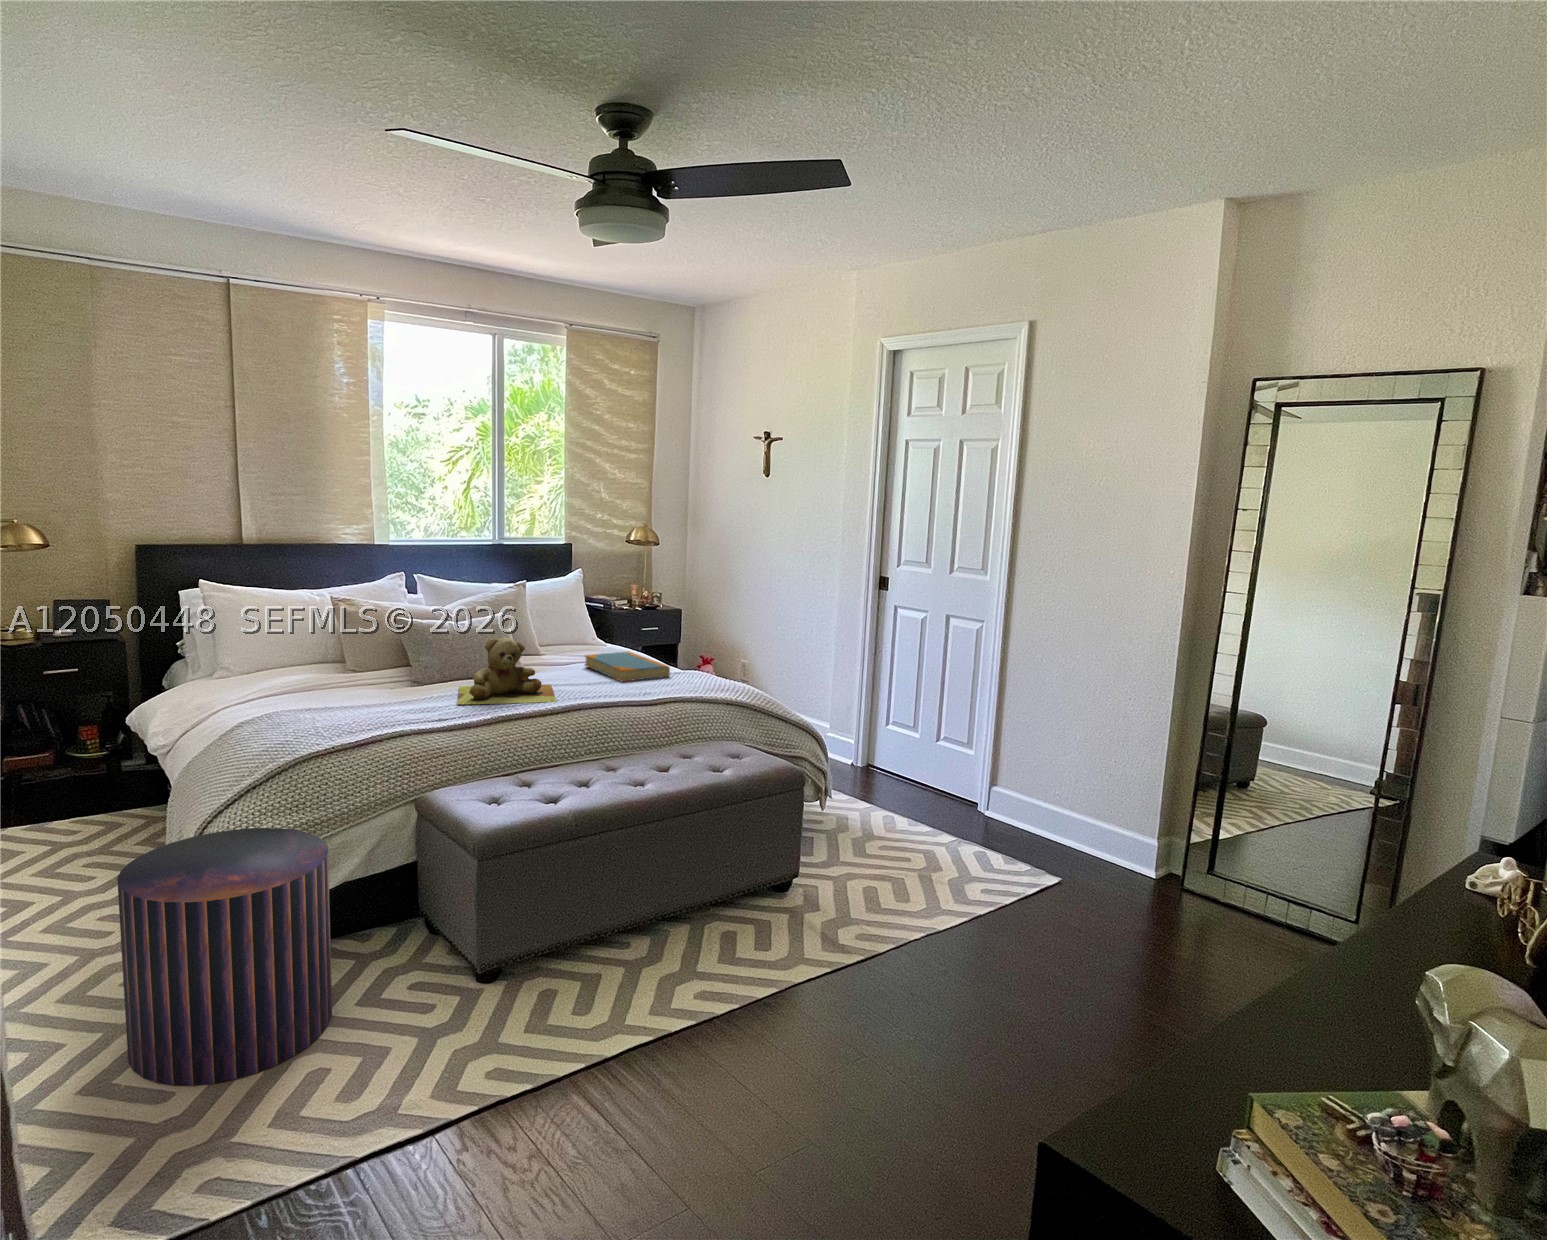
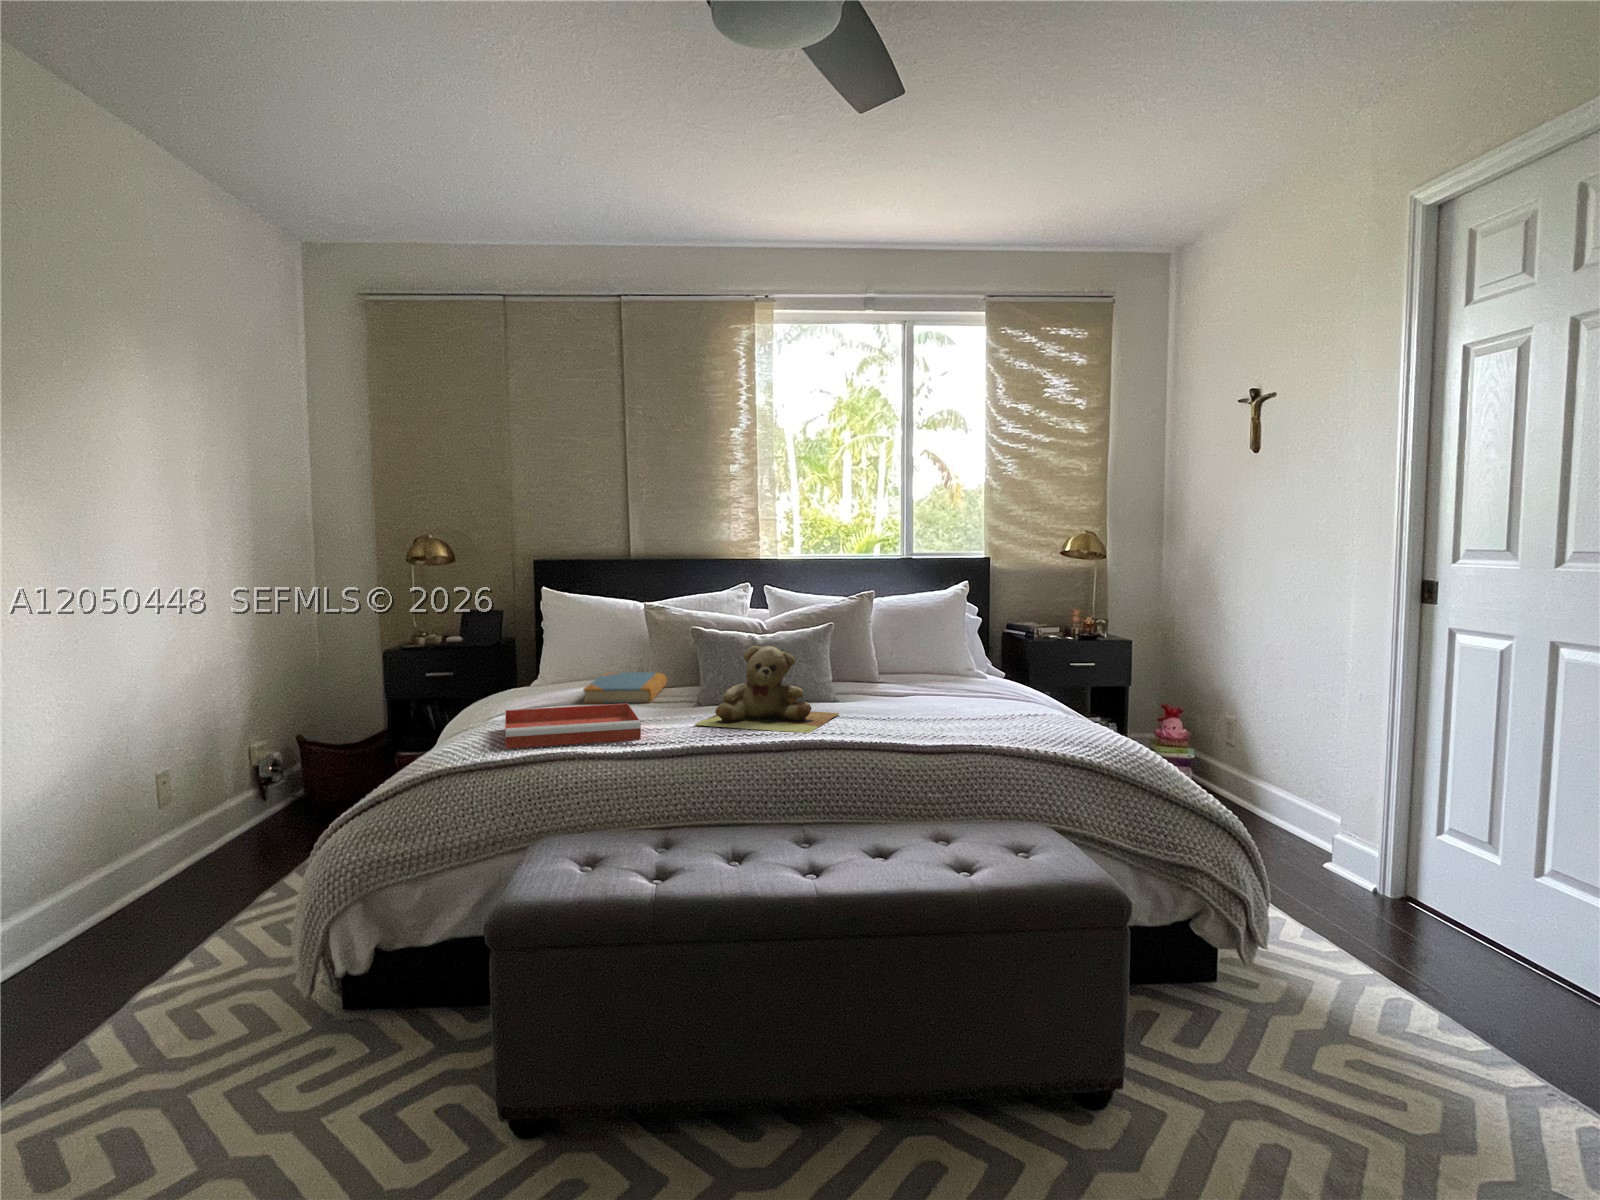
book: present [585,651,670,682] -> present [583,672,667,703]
tray: none [295,692,441,740] -> present [505,703,641,748]
pouf: present [117,828,332,1086] -> none [137,837,397,1153]

